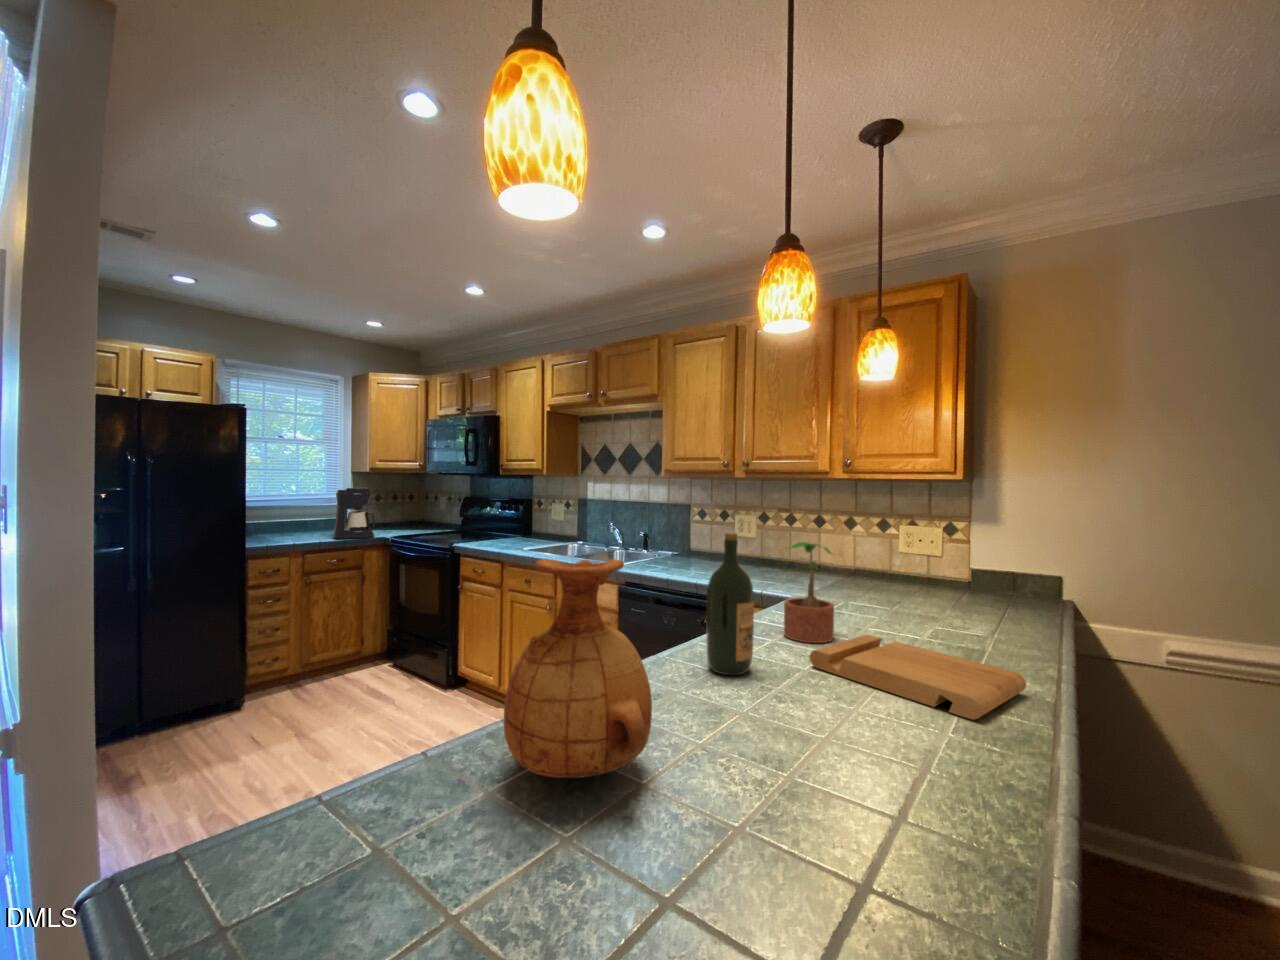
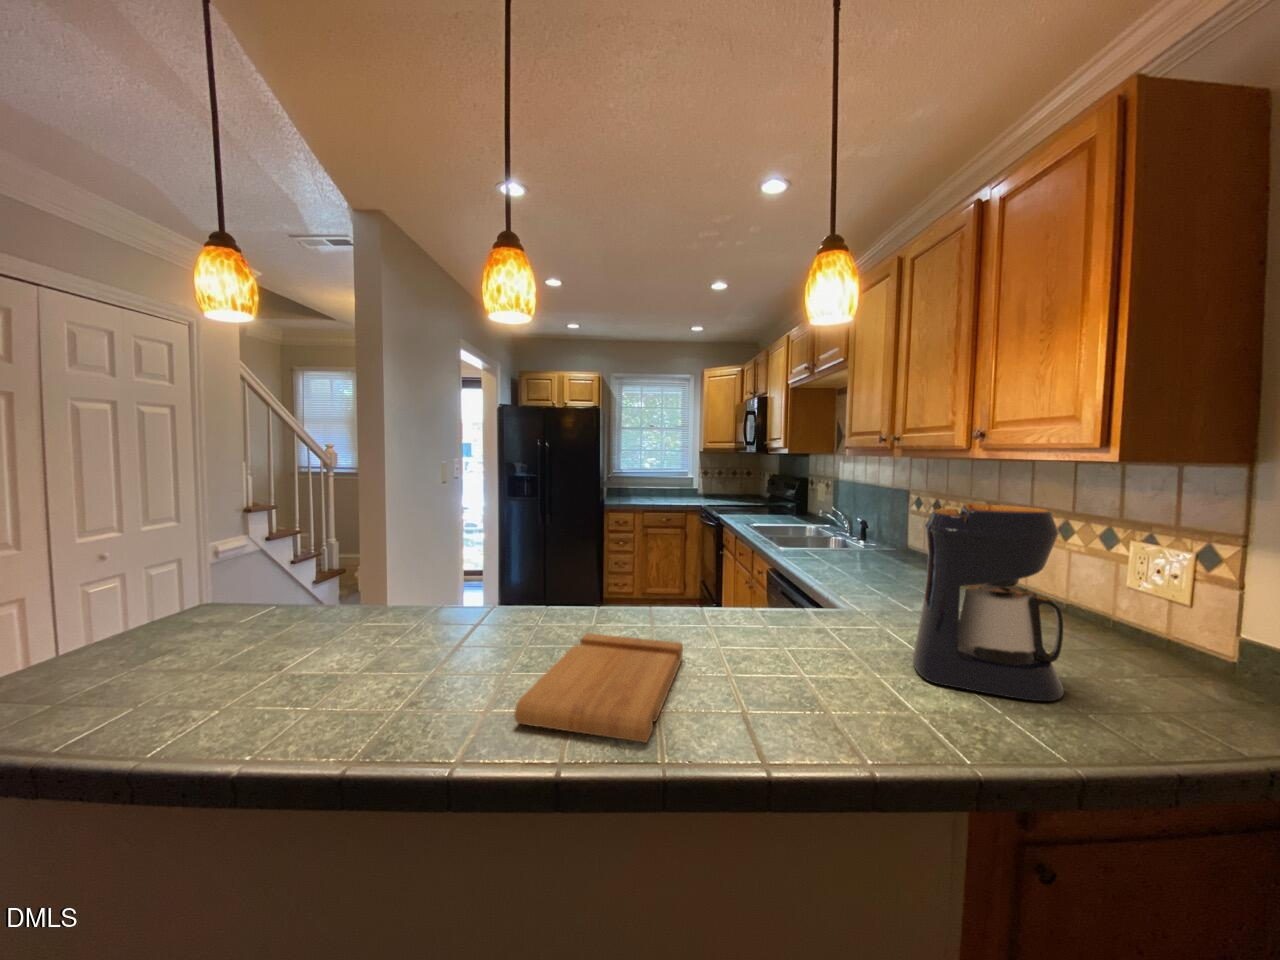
coffee maker: present [333,488,374,539] -> present [913,504,1064,701]
wine bottle: present [707,533,754,675] -> none [516,508,558,634]
potted plant: present [784,542,834,643] -> none [660,531,722,645]
vase: present [504,559,652,778] -> none [267,507,369,634]

